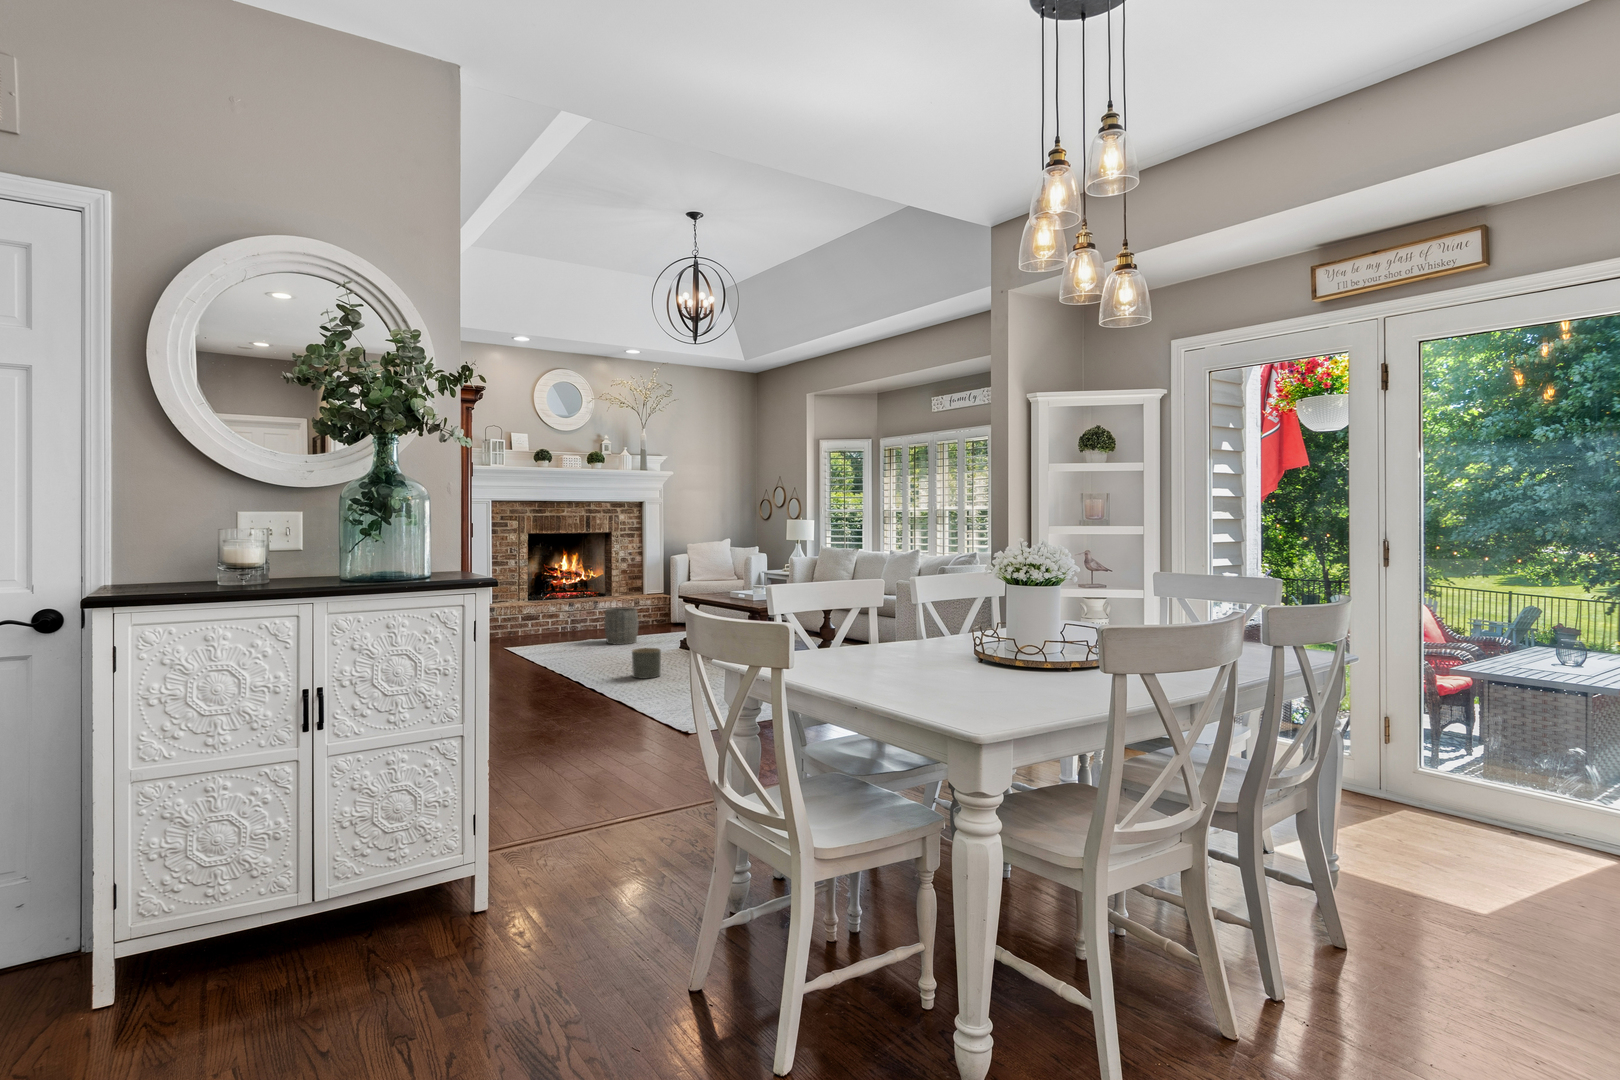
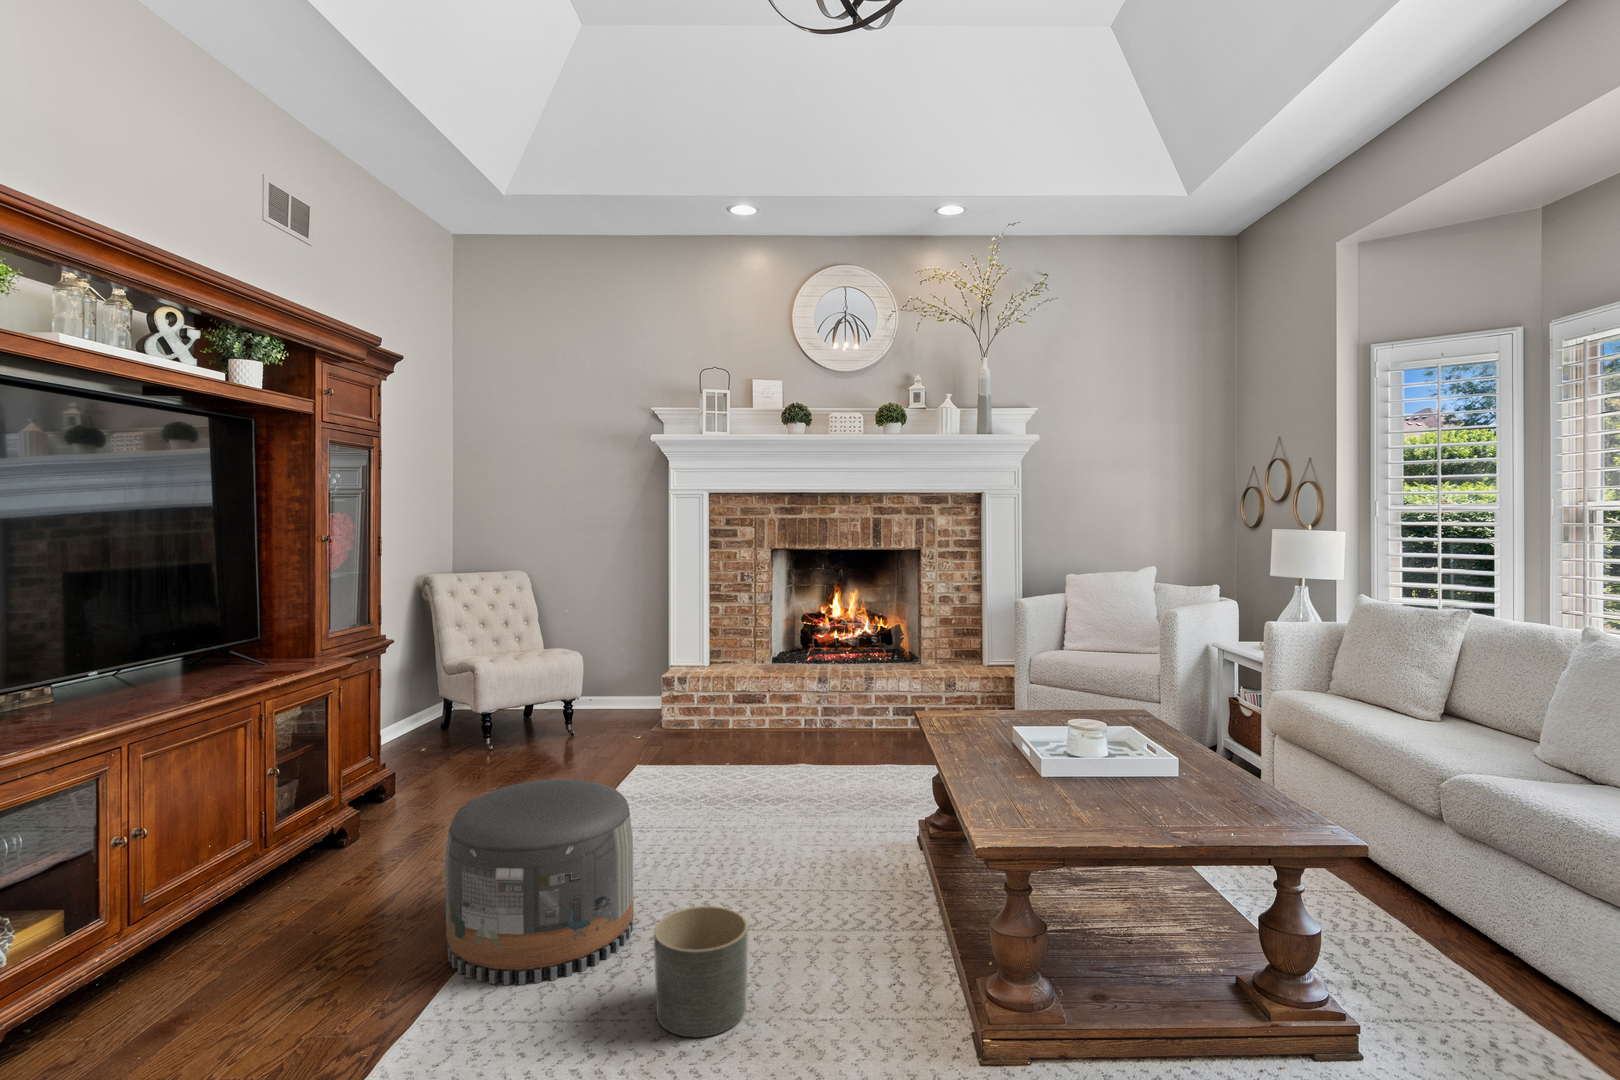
woven basket: present [604,607,639,645] -> none [821,707,893,796]
pouf: none [533,622,601,682] -> present [445,780,634,985]

